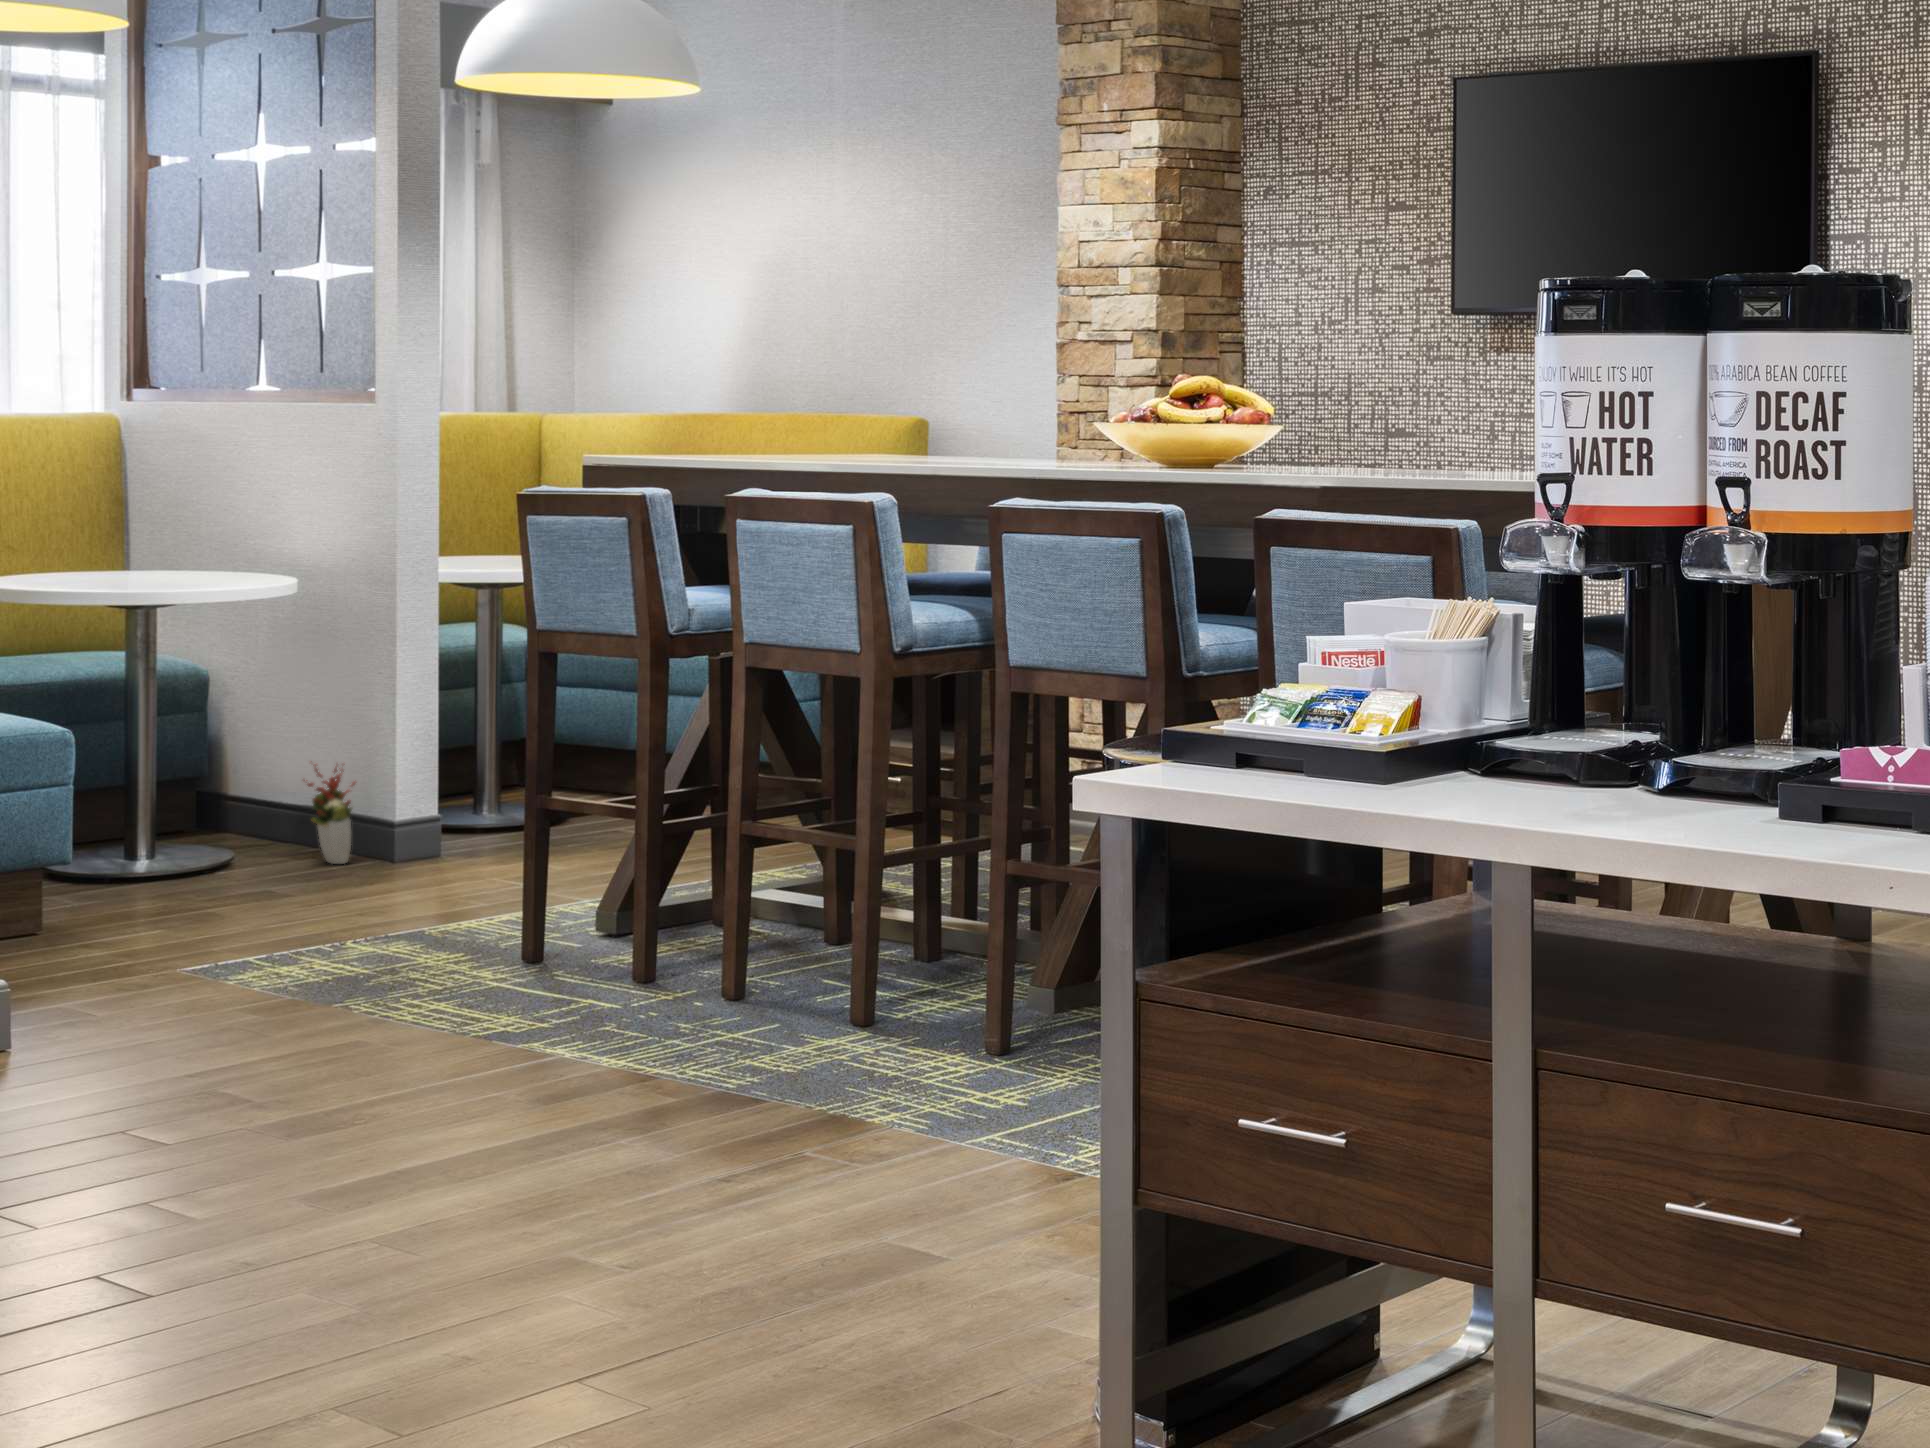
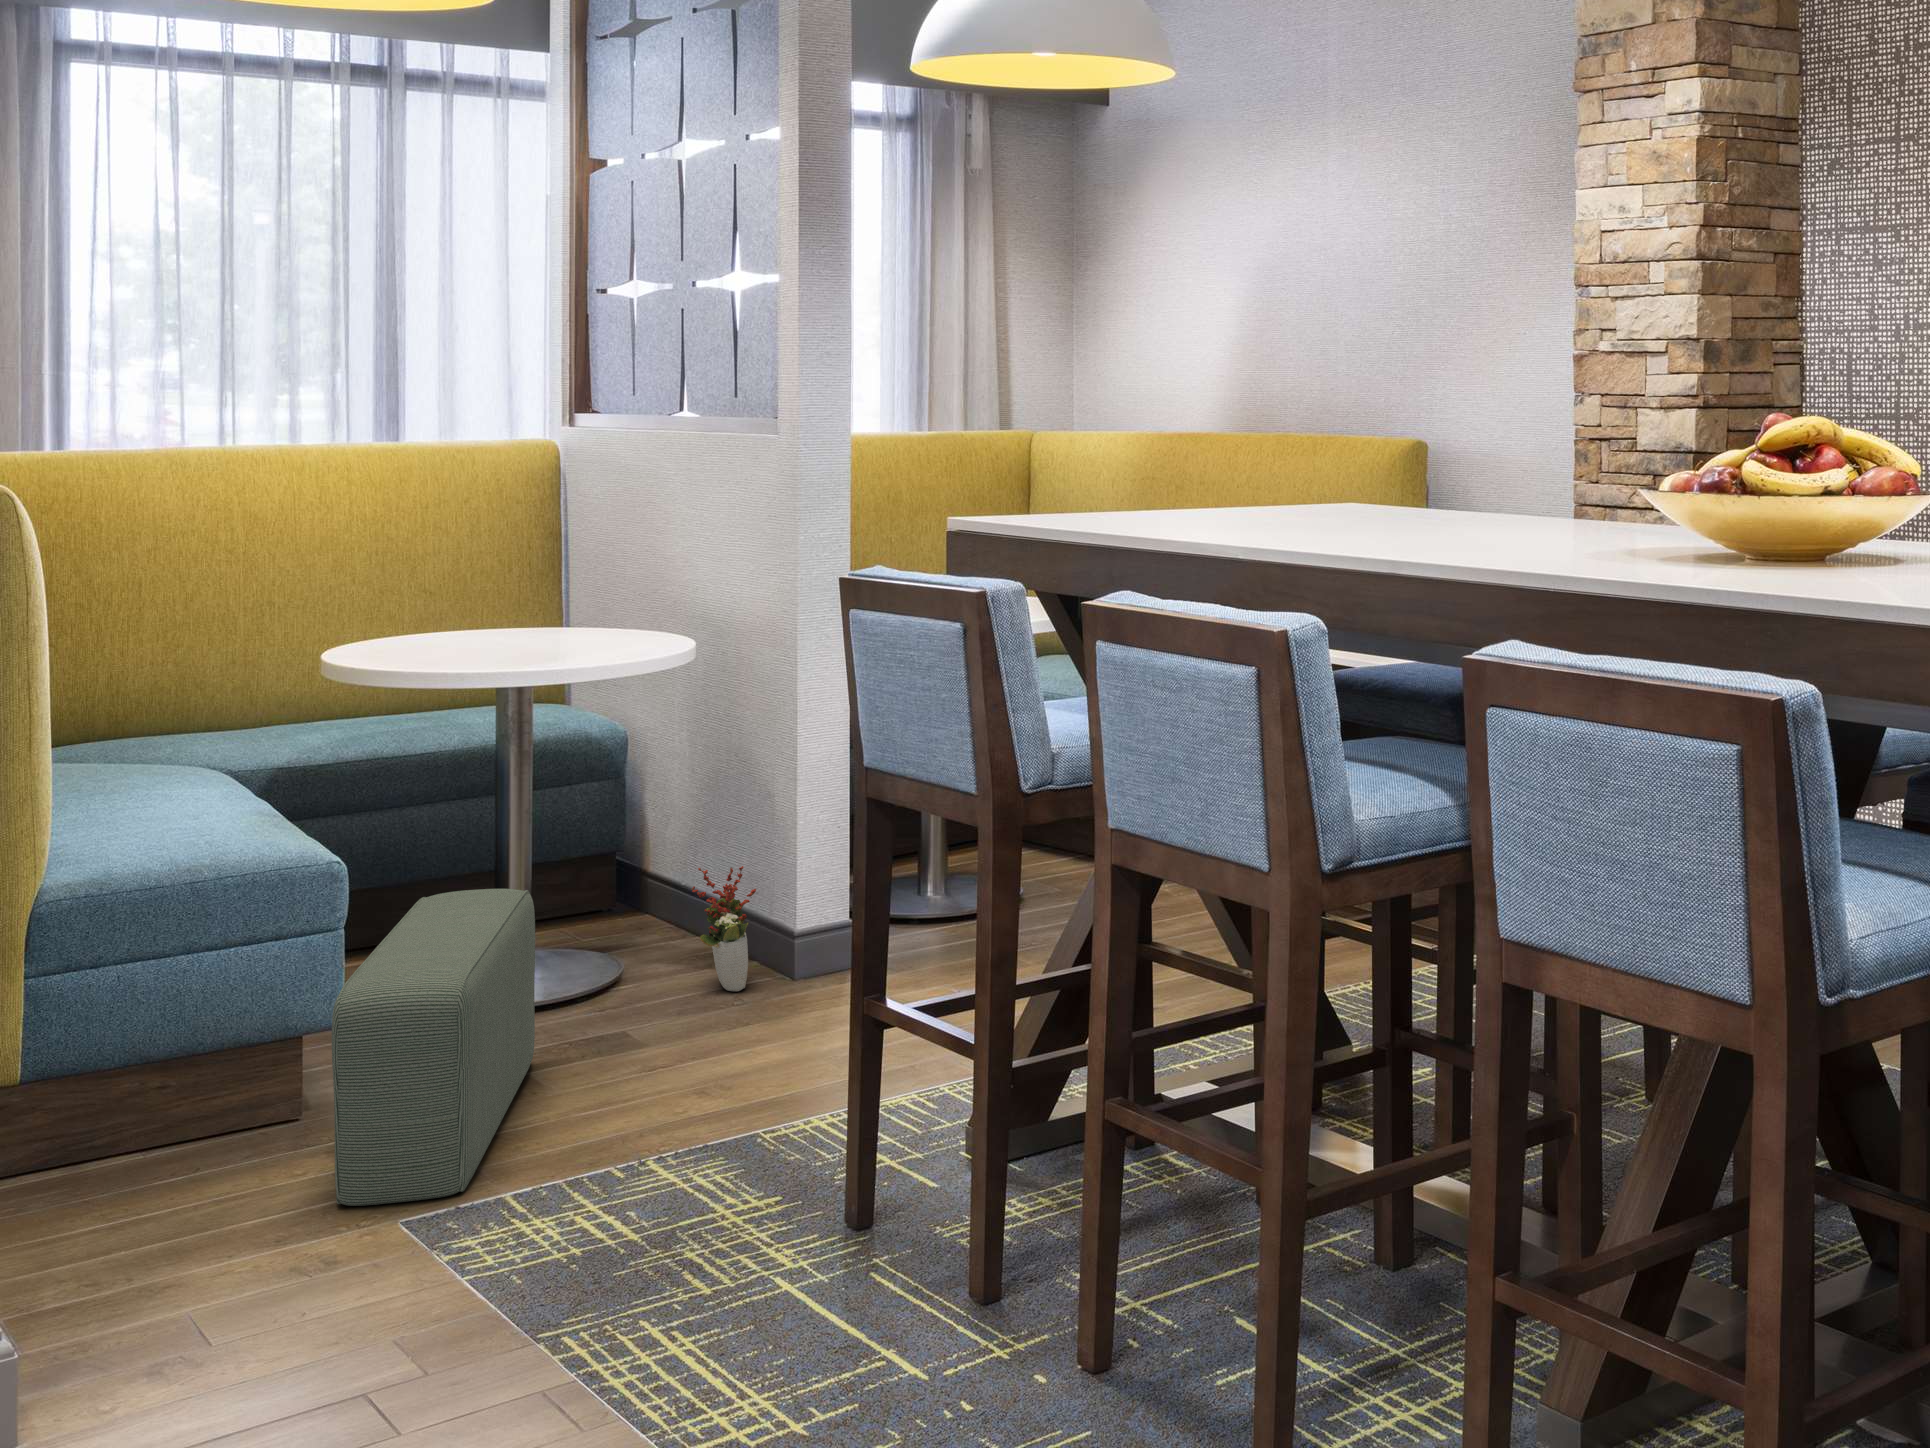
pouf: none [108,757,213,956] -> present [332,889,535,1206]

